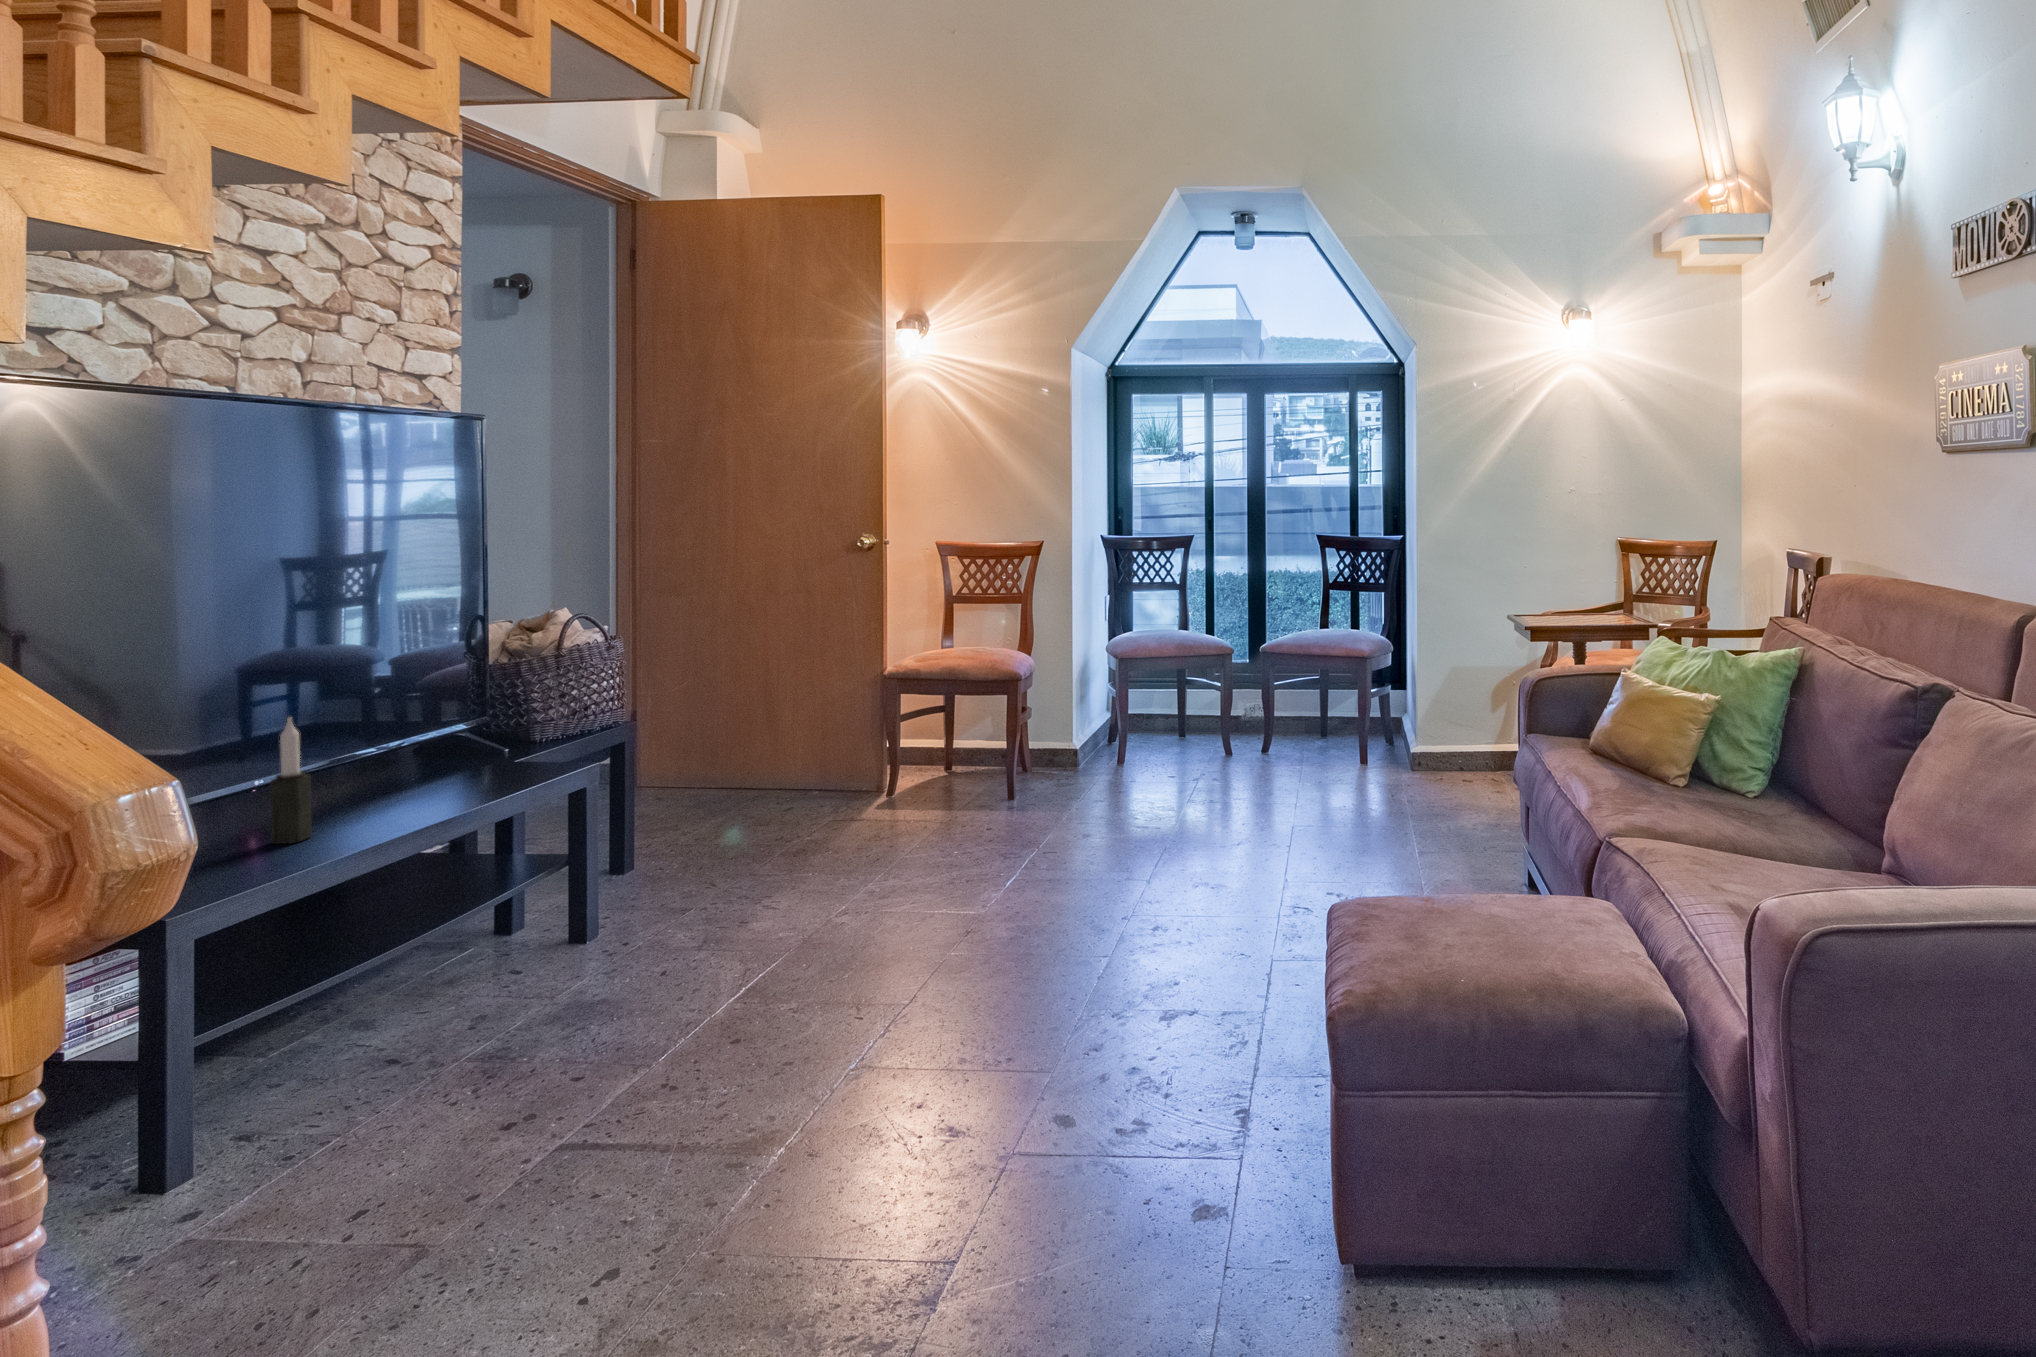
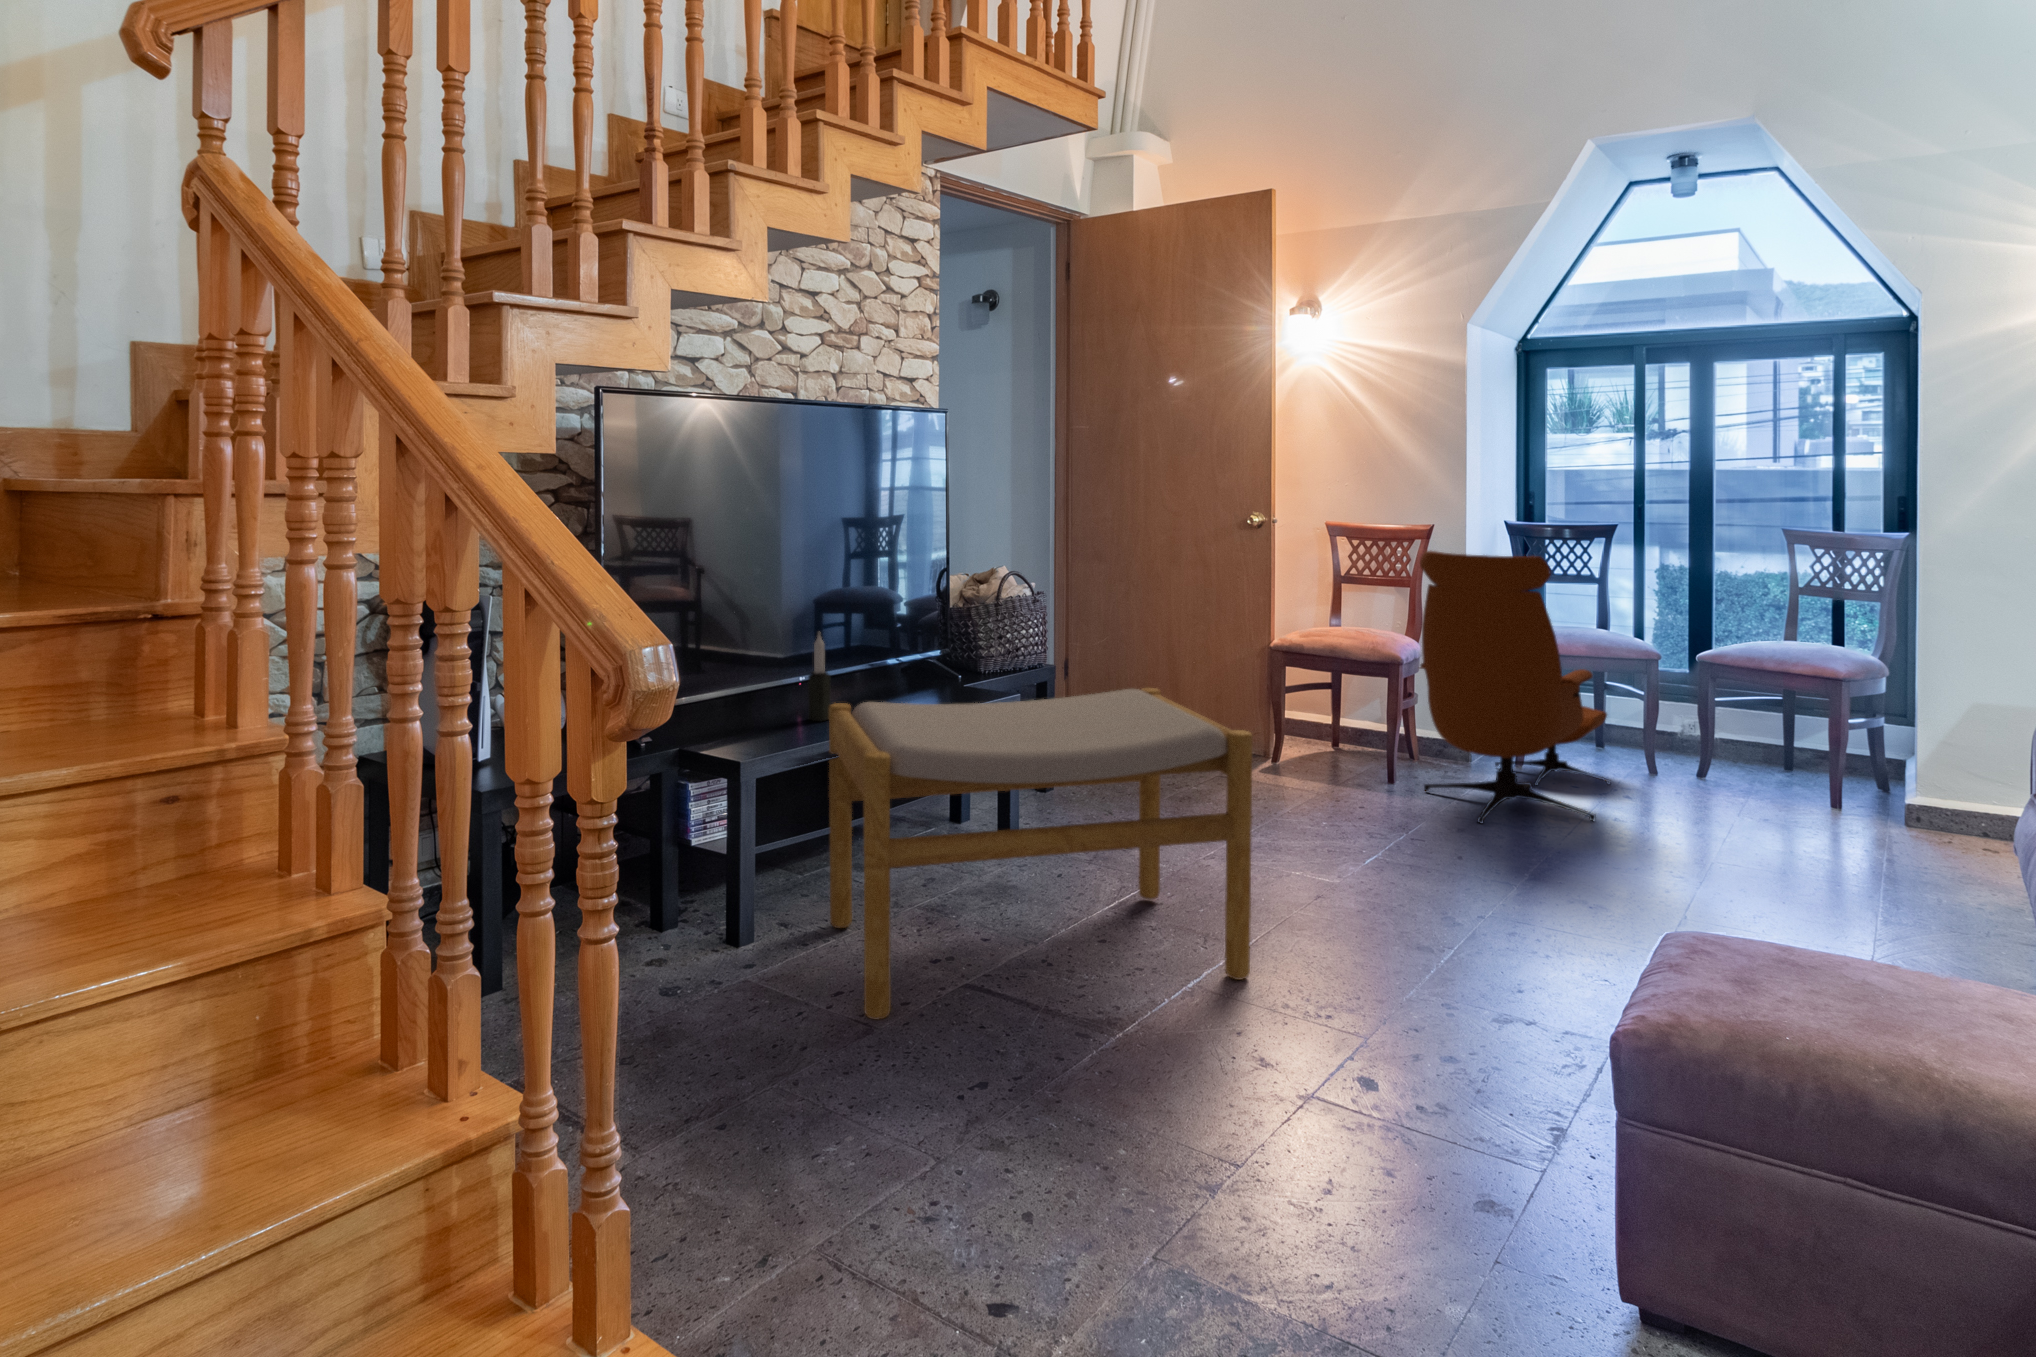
lounge chair: none [1042,567,1198,822] -> present [1420,551,1611,823]
footstool: none [316,735,921,1253] -> present [829,688,1252,1019]

